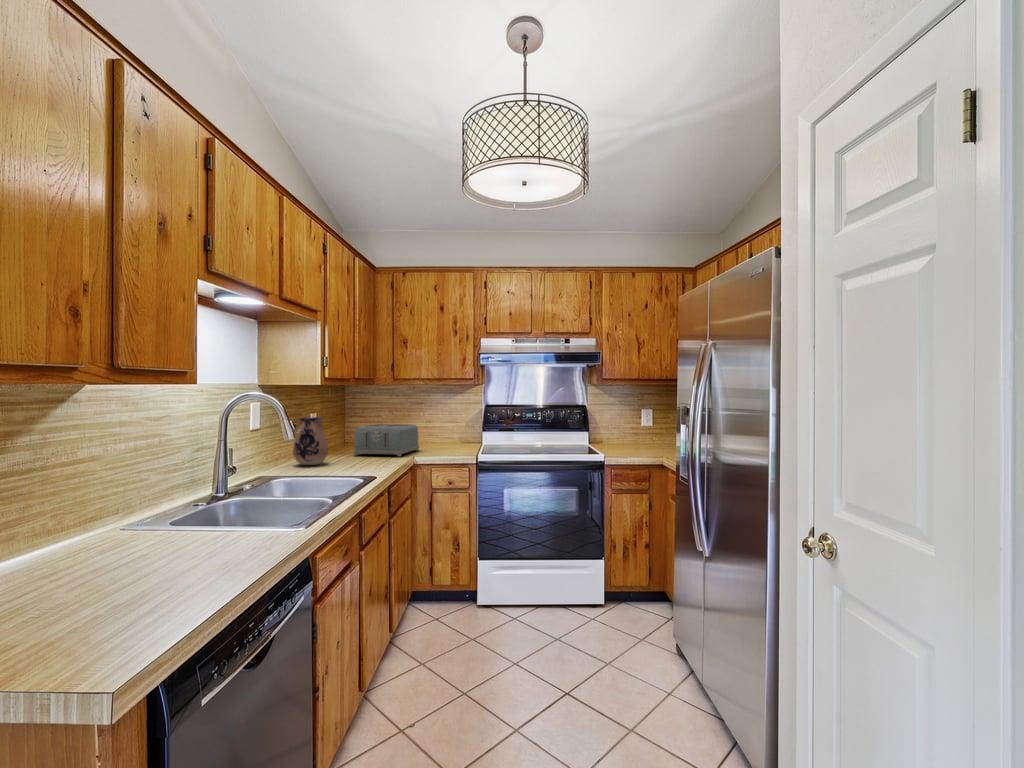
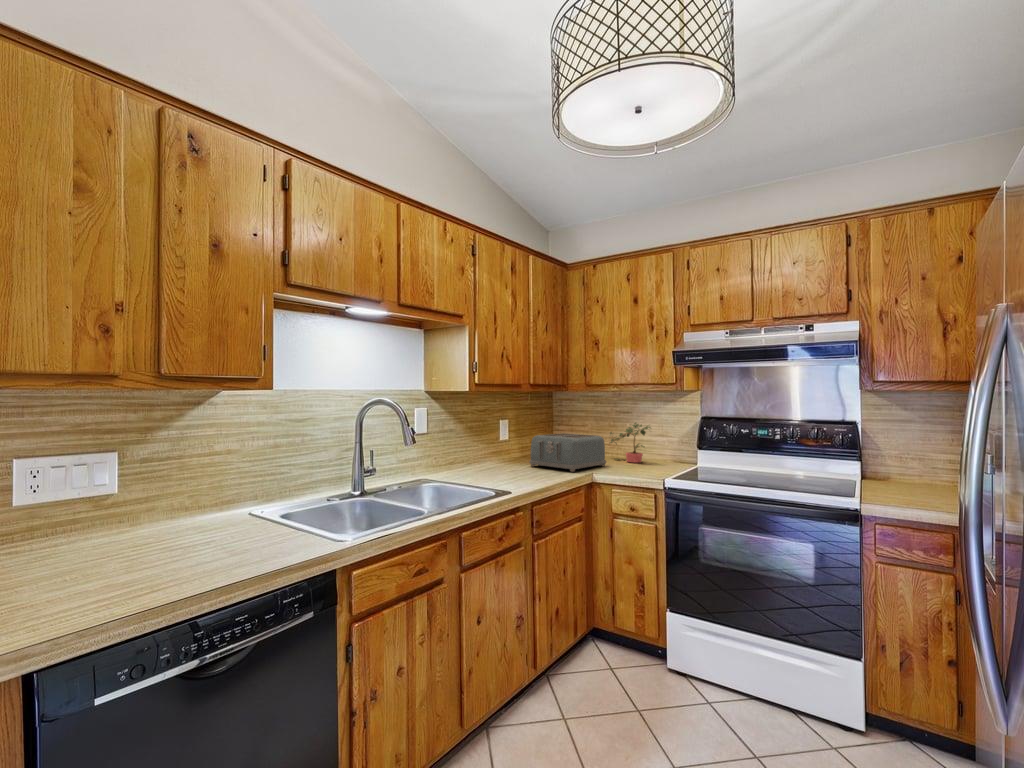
potted plant: none [411,412,453,446] -> present [610,423,651,463]
ceramic pitcher: present [293,417,328,465] -> none [460,424,494,473]

